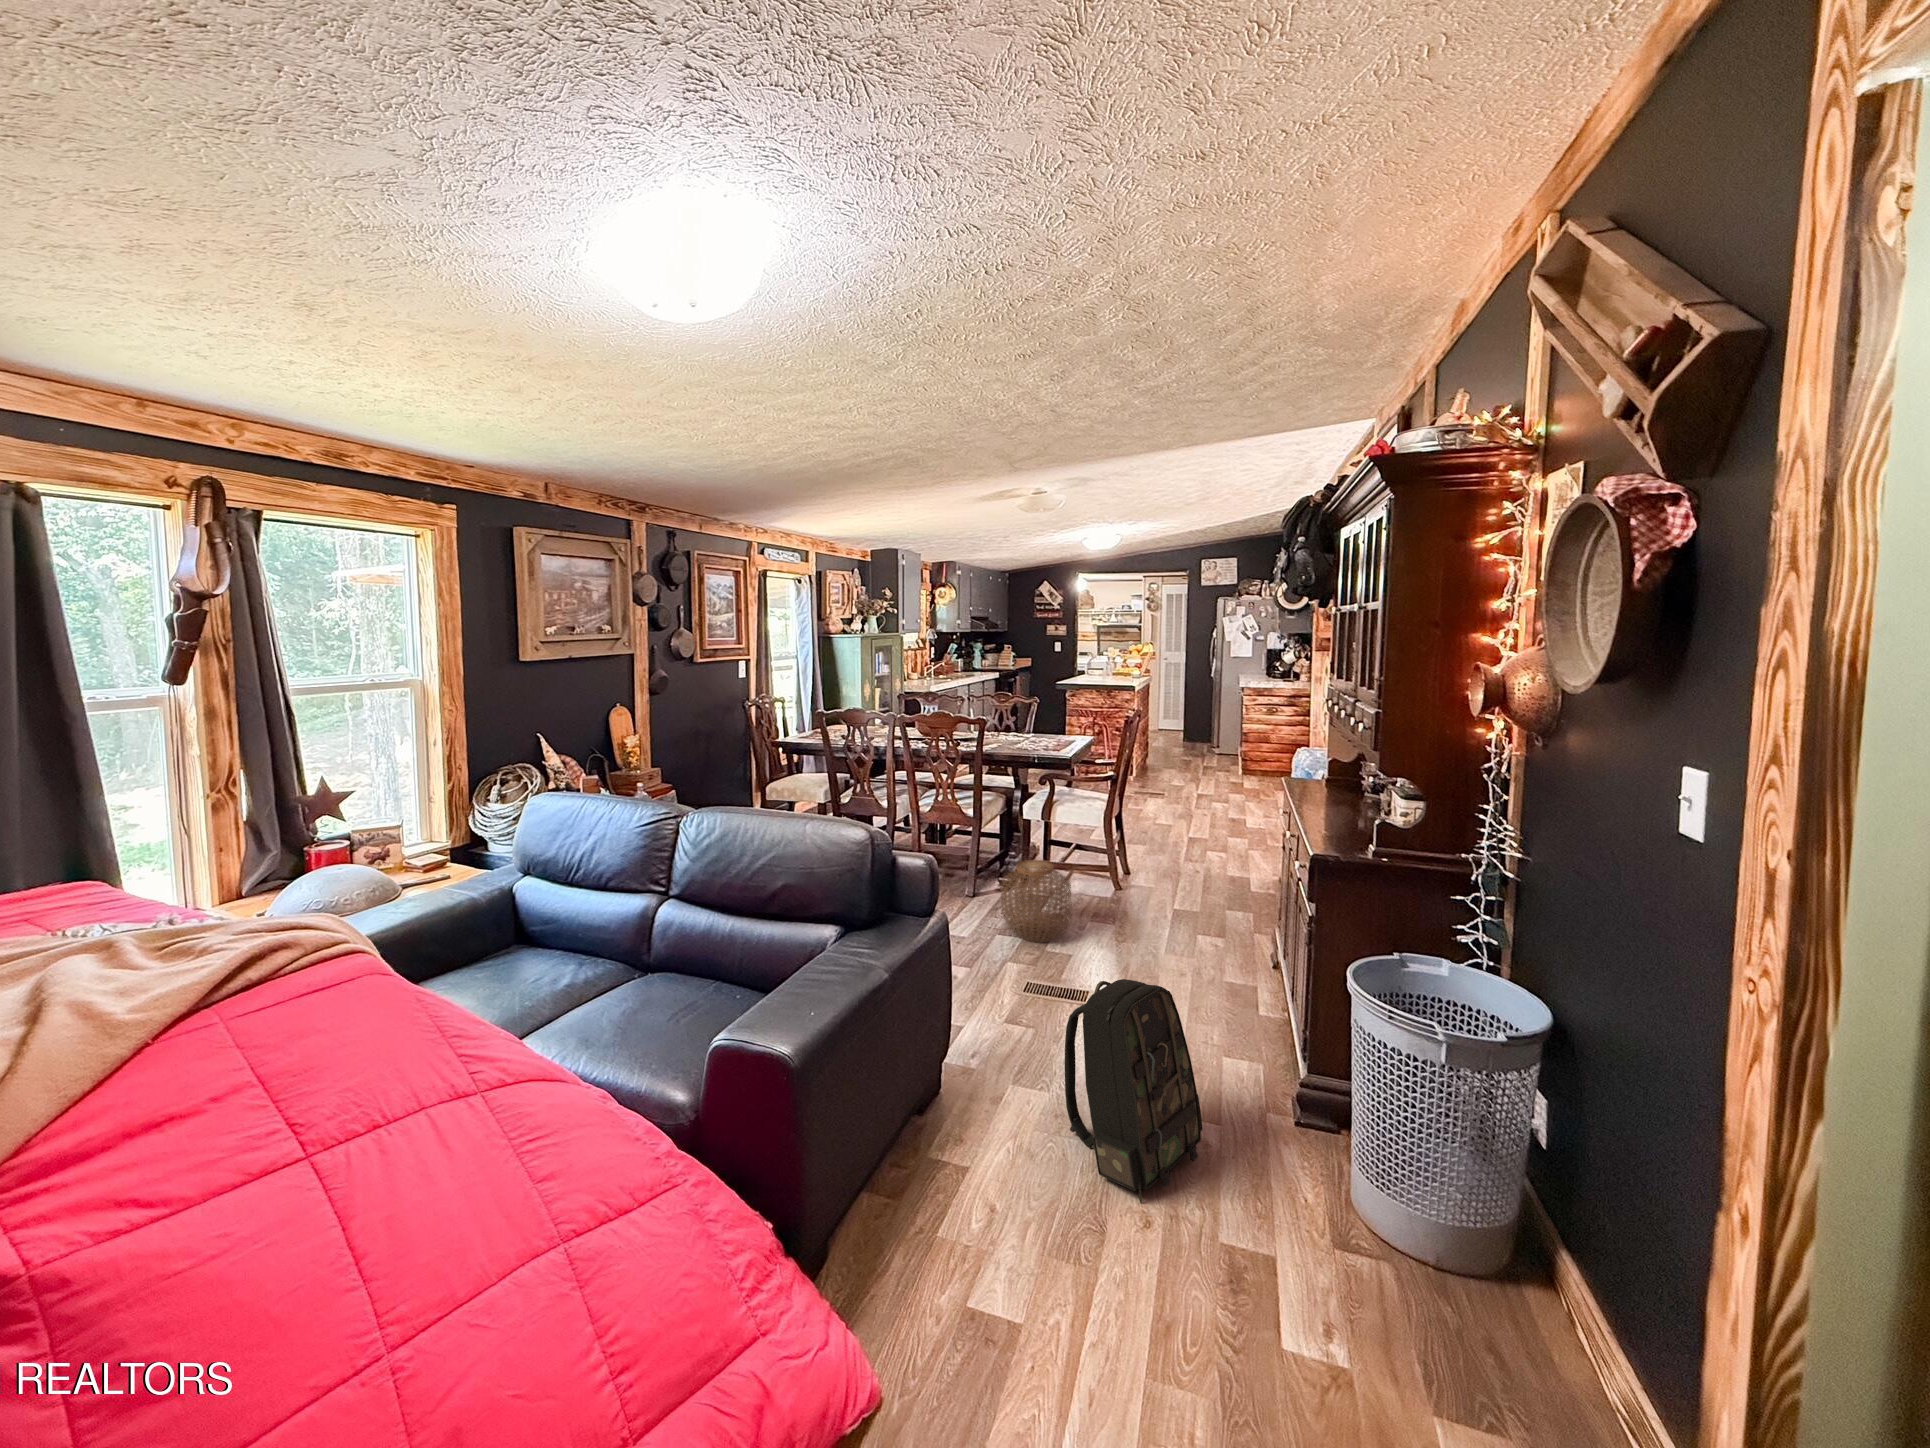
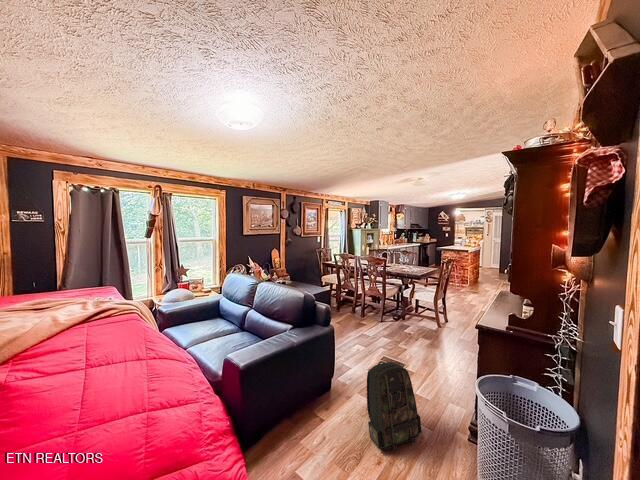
woven basket: present [1001,860,1071,942] -> none [384,312,411,344]

